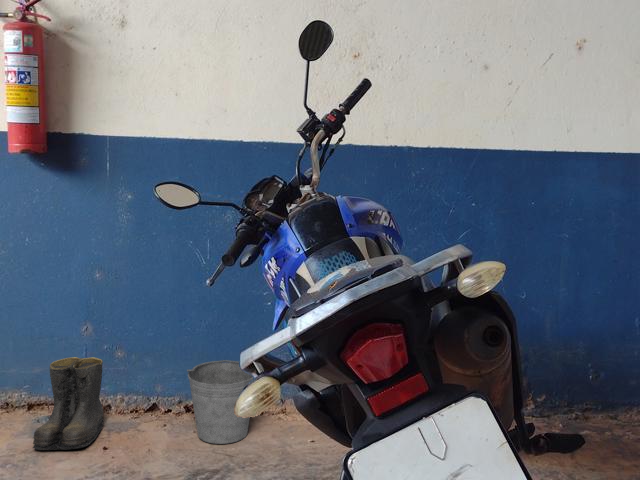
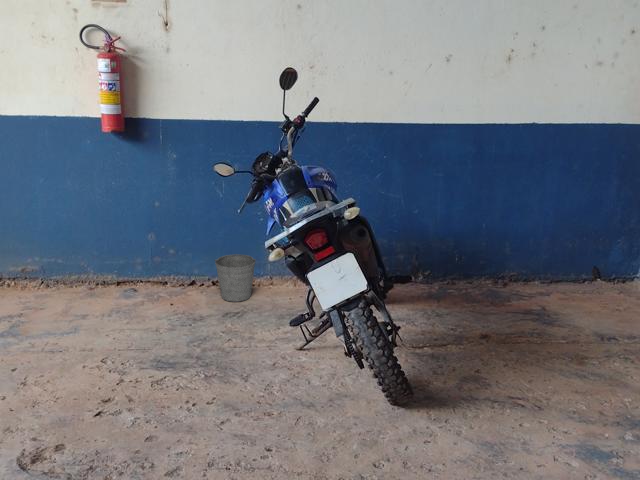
boots: present [33,357,104,450] -> none [127,254,166,307]

